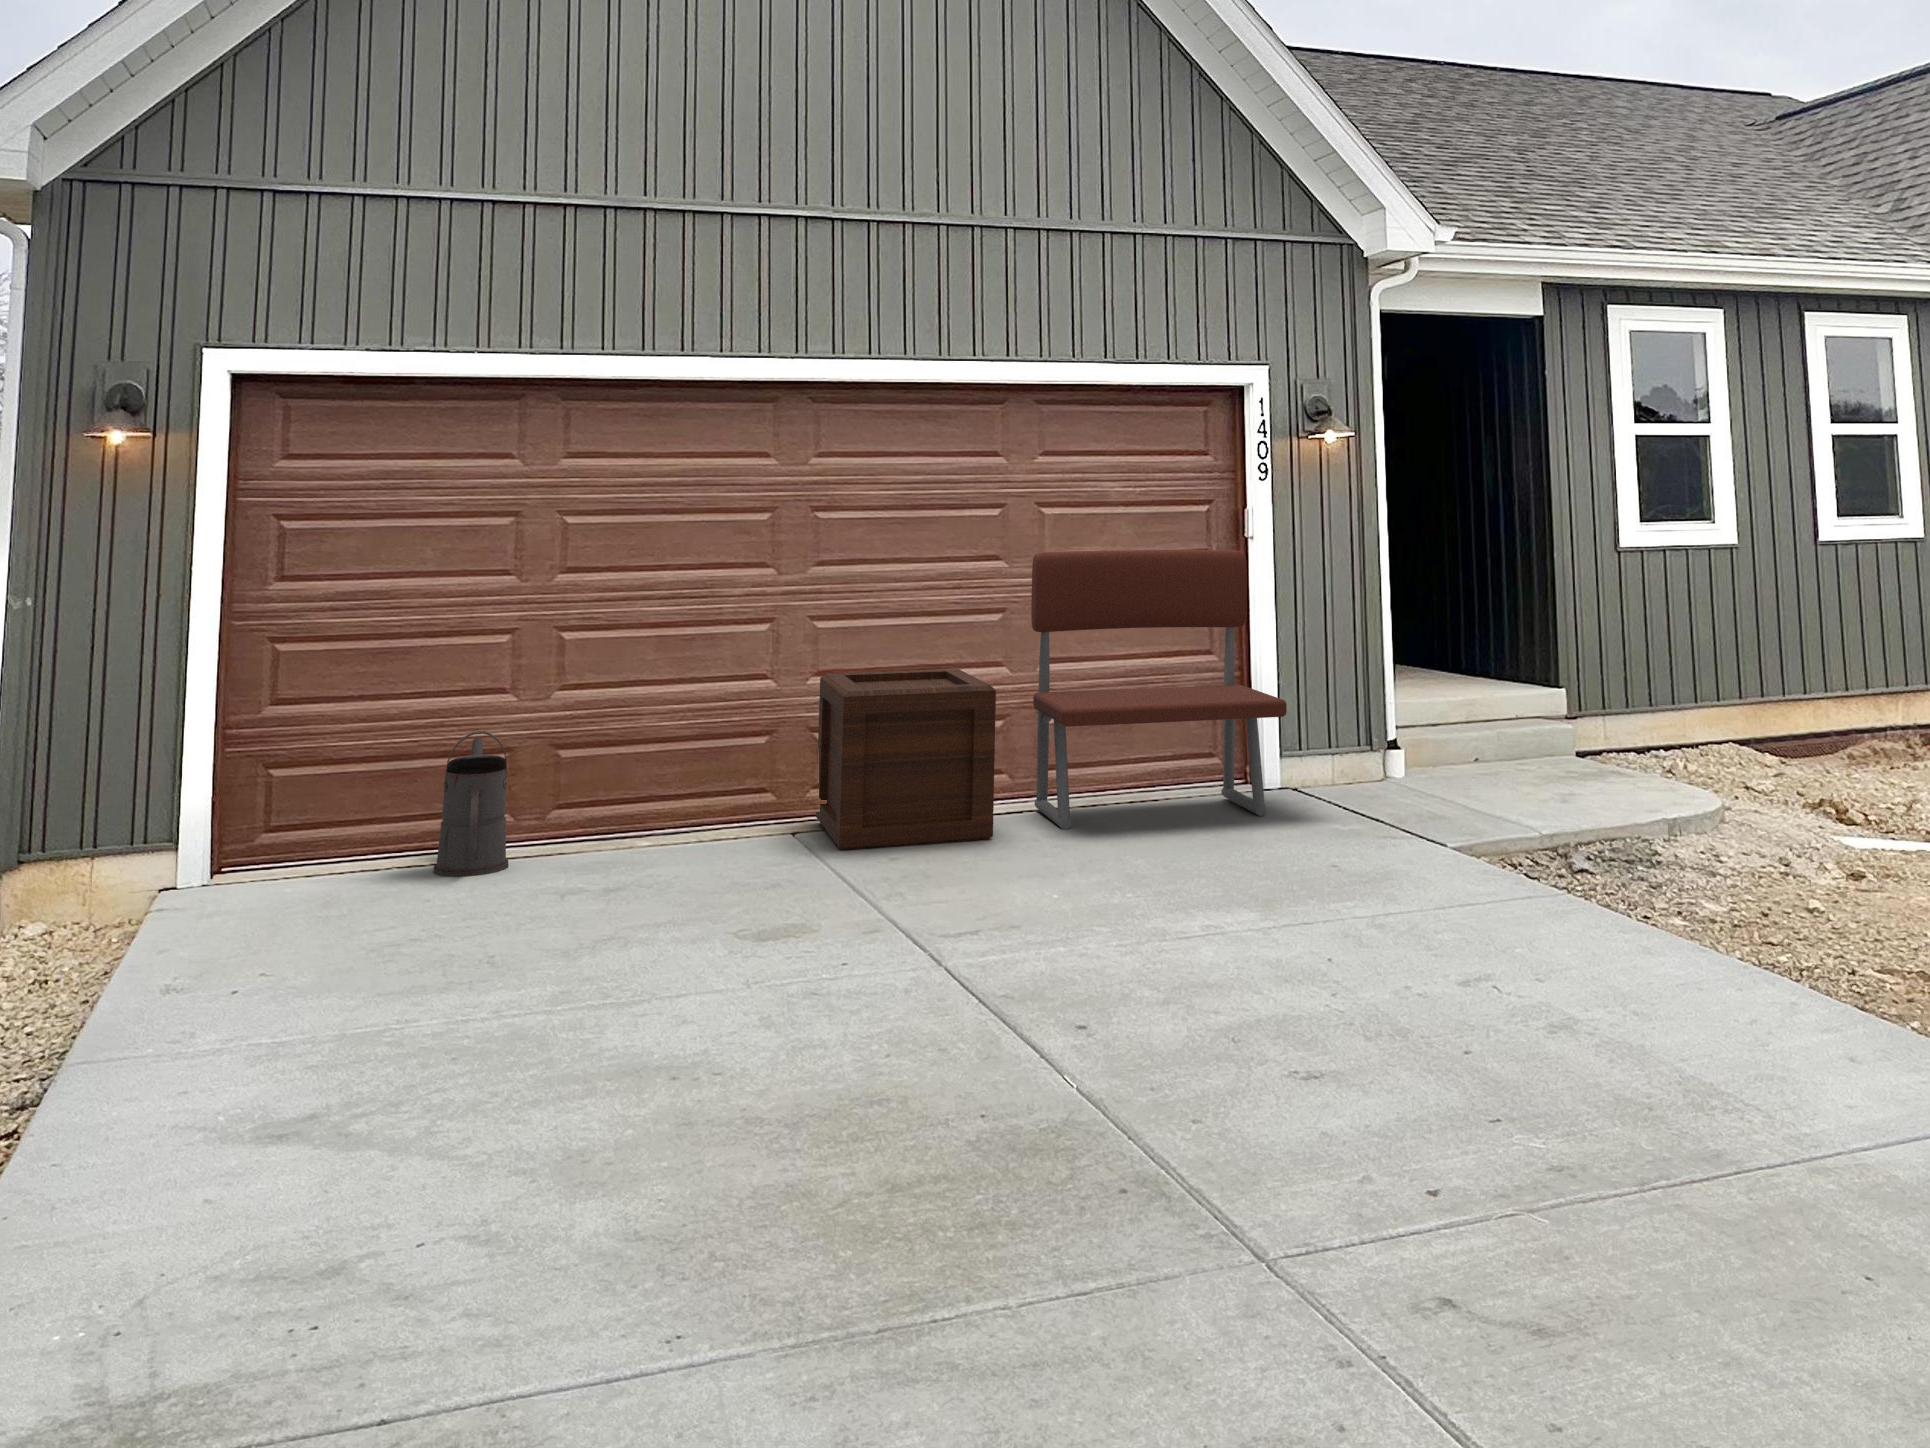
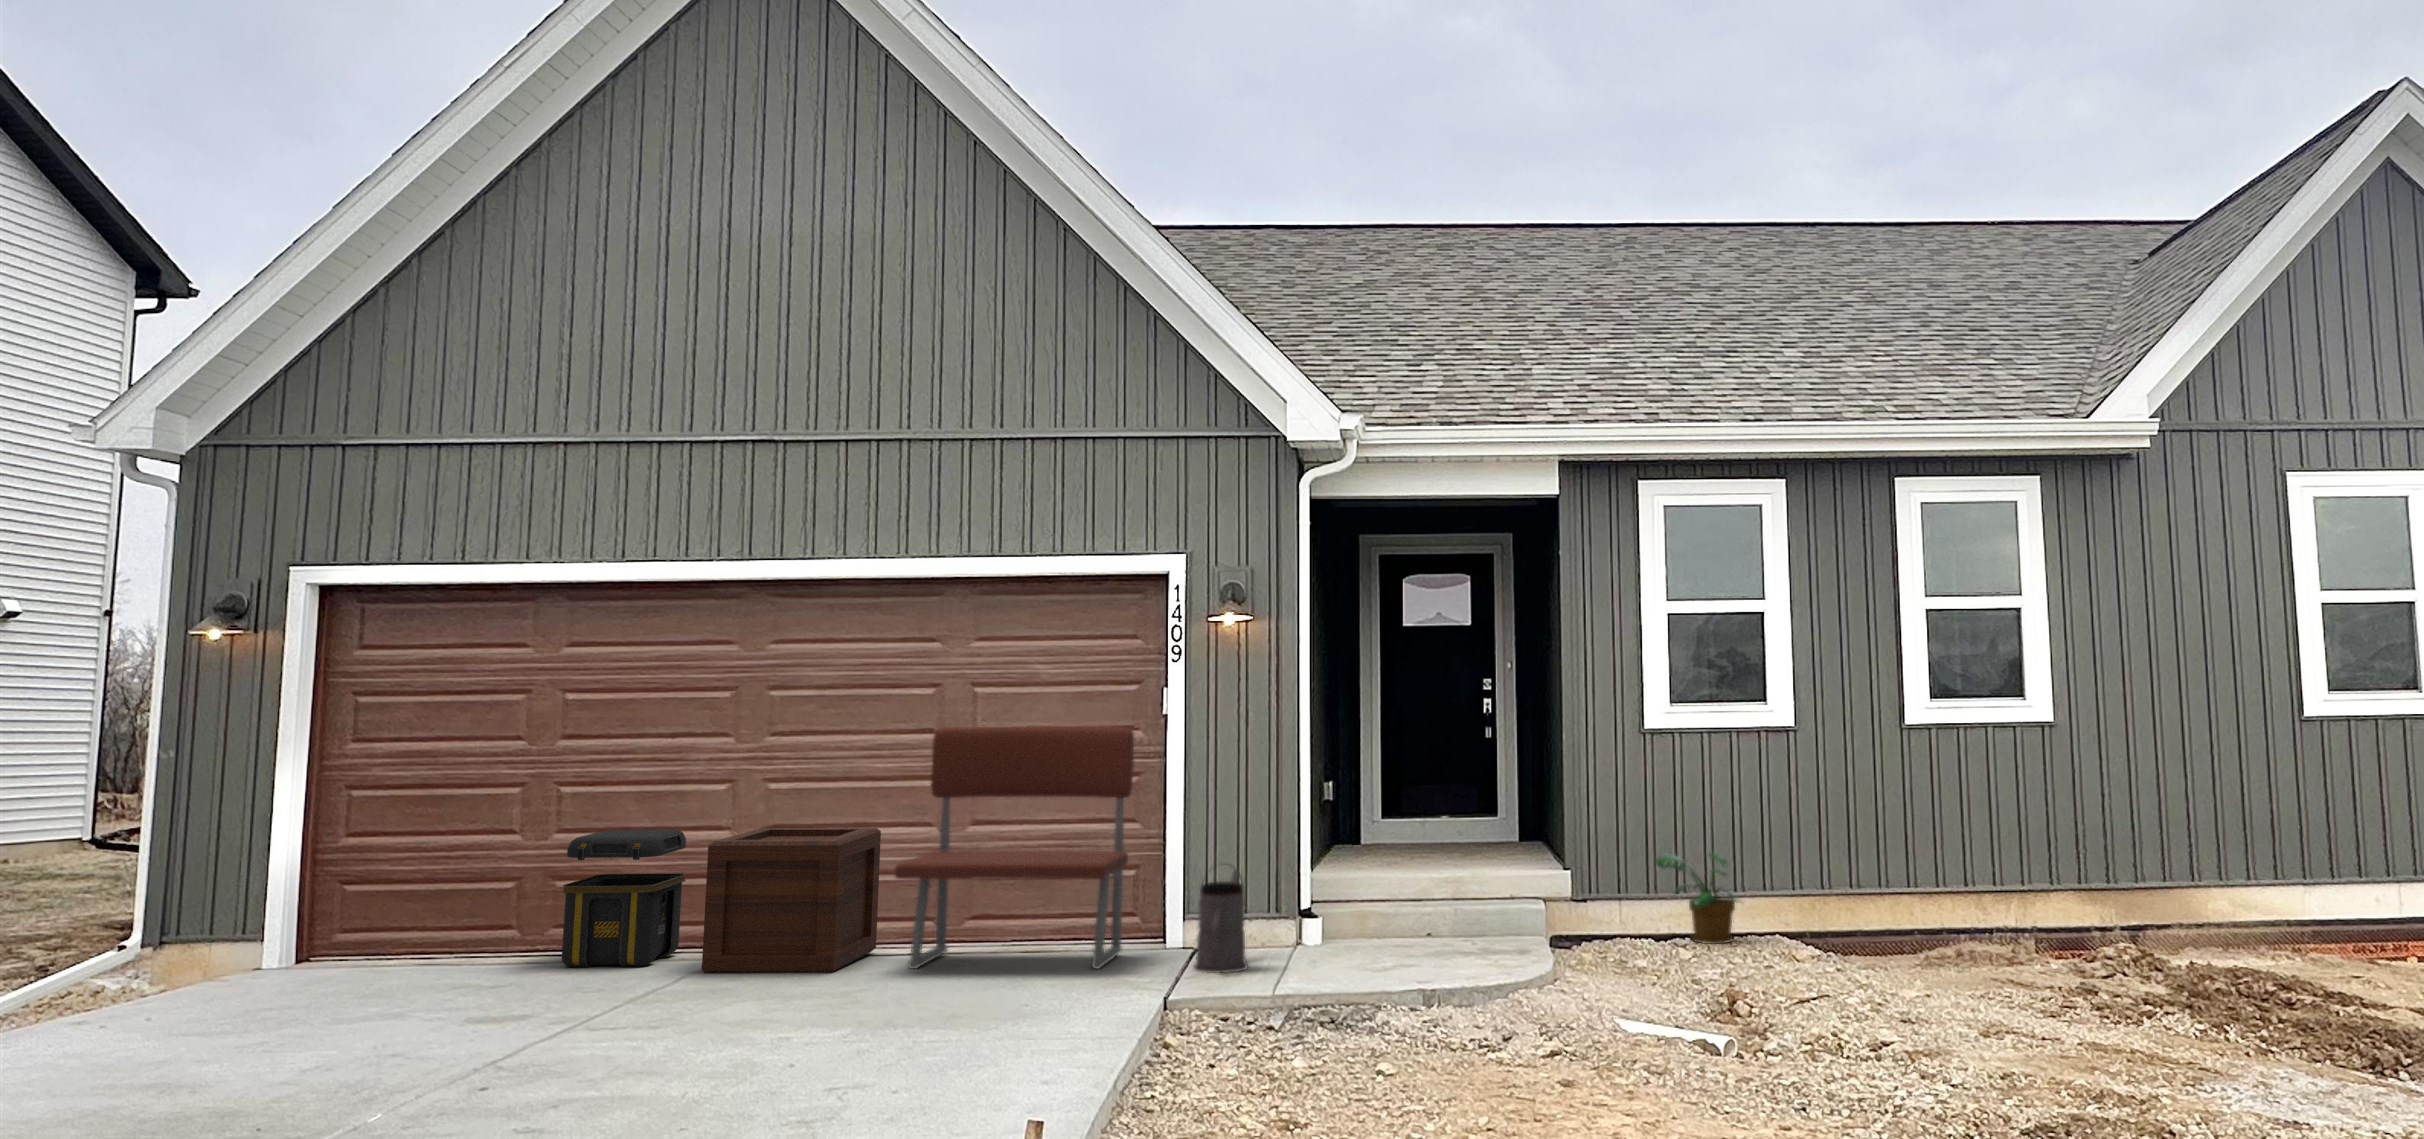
potted plant: none [1653,665,1733,753] -> present [1655,853,1740,944]
toolbox: none [628,679,752,855] -> present [562,830,686,967]
watering can: present [433,731,508,877] -> present [1194,864,1247,973]

